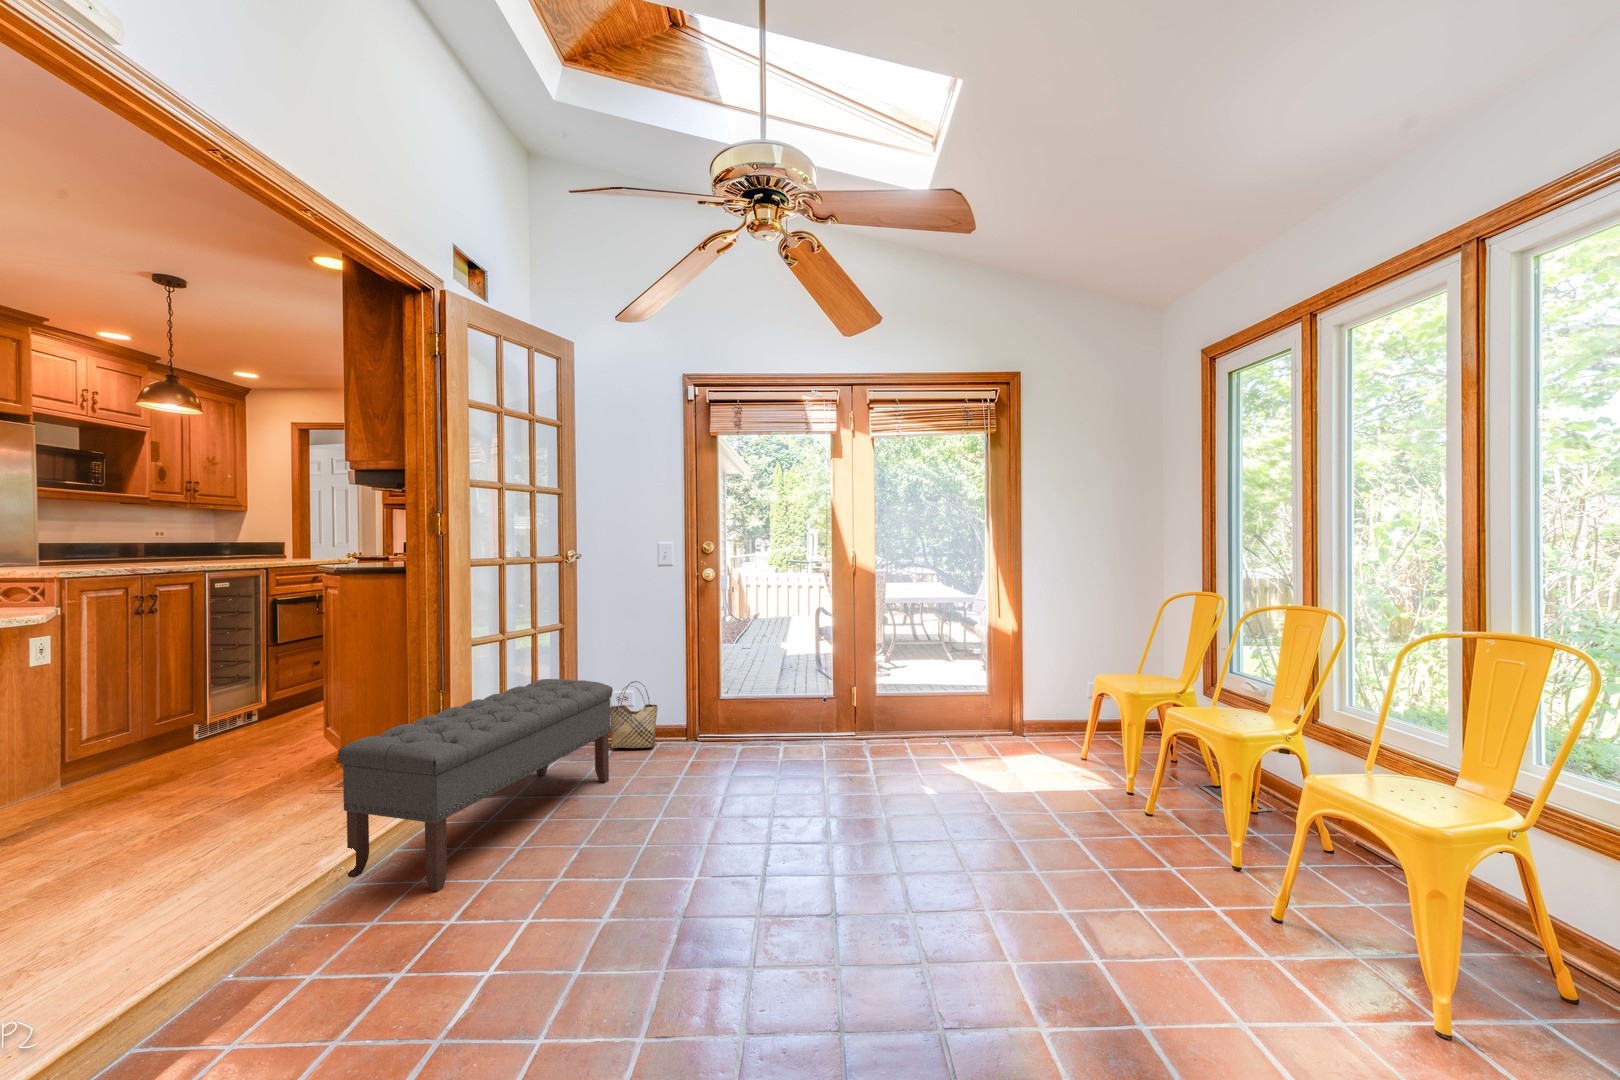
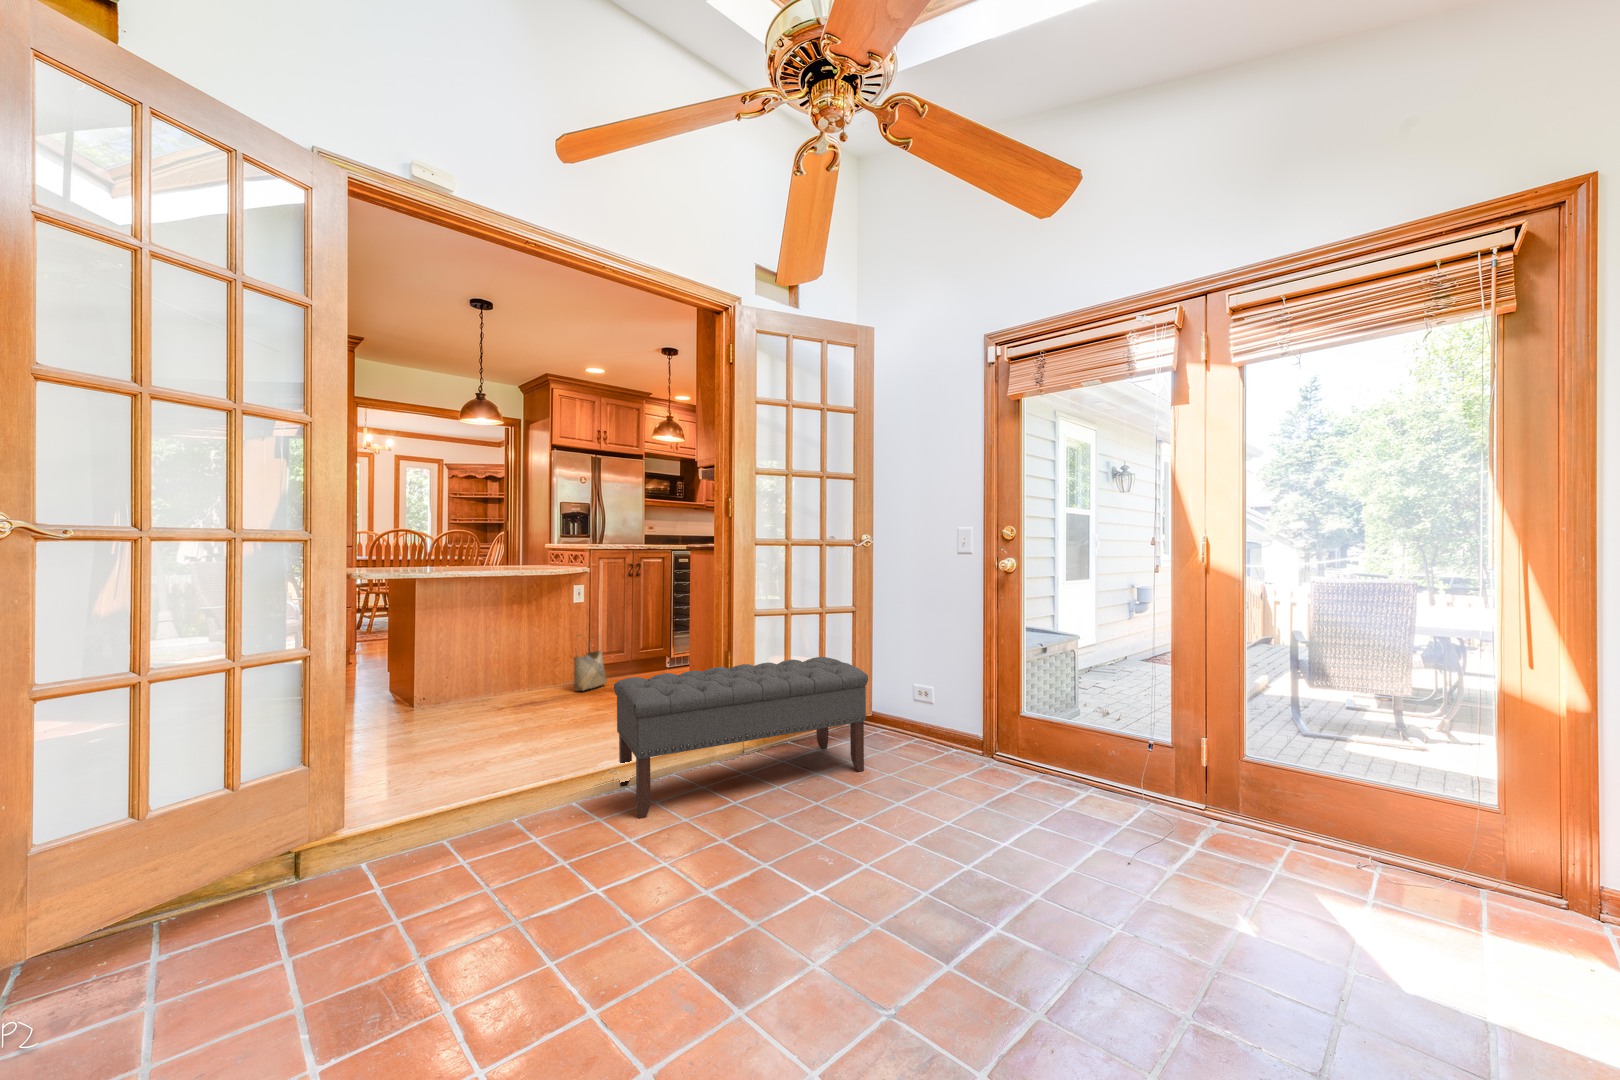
woven basket: present [610,681,658,748] -> present [574,642,607,691]

